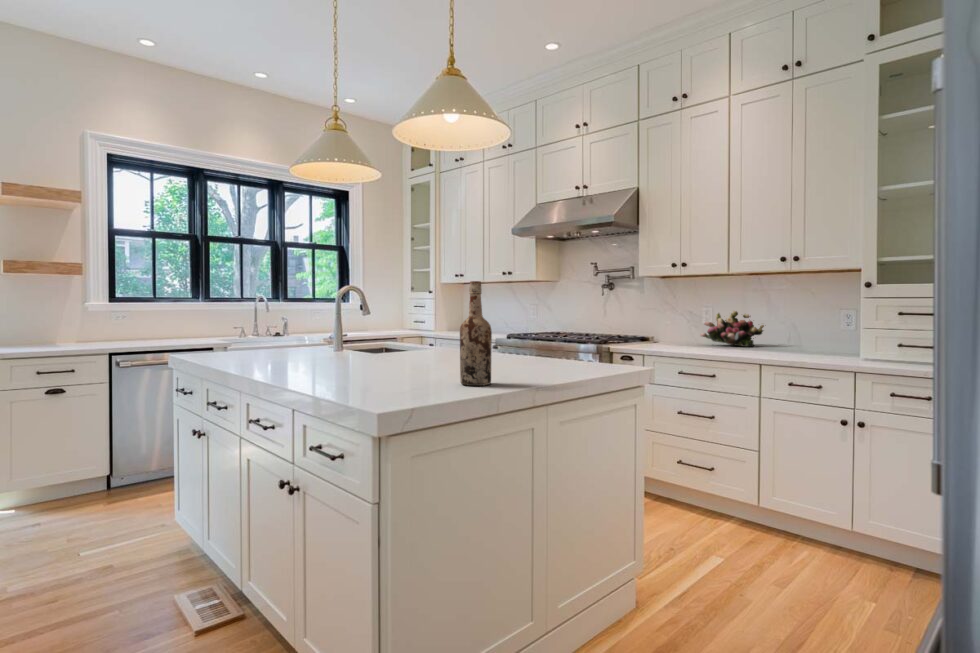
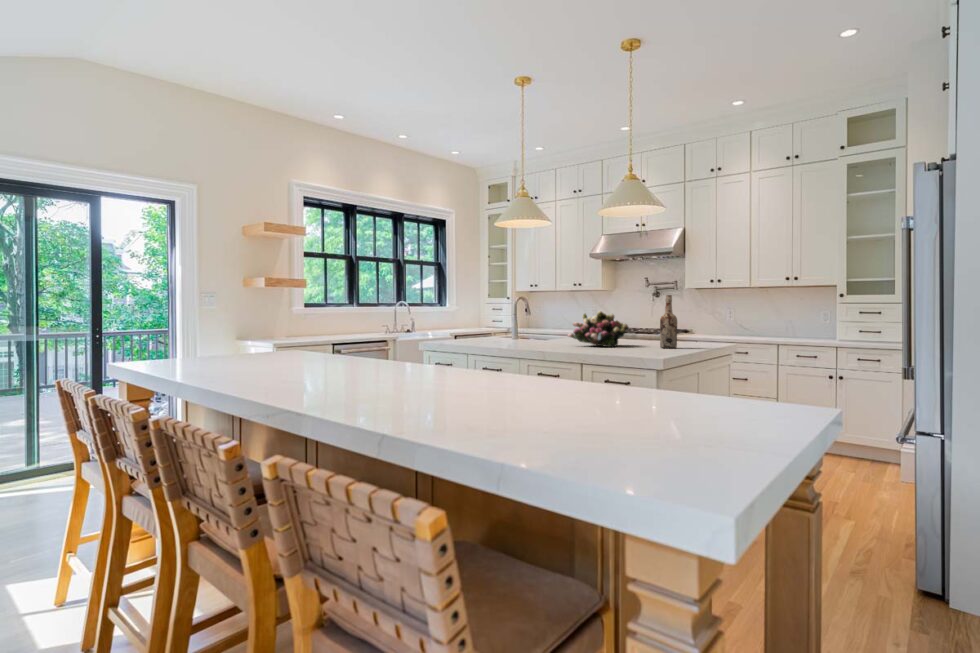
flower arrangement: present [701,311,764,347] -> present [567,311,629,347]

